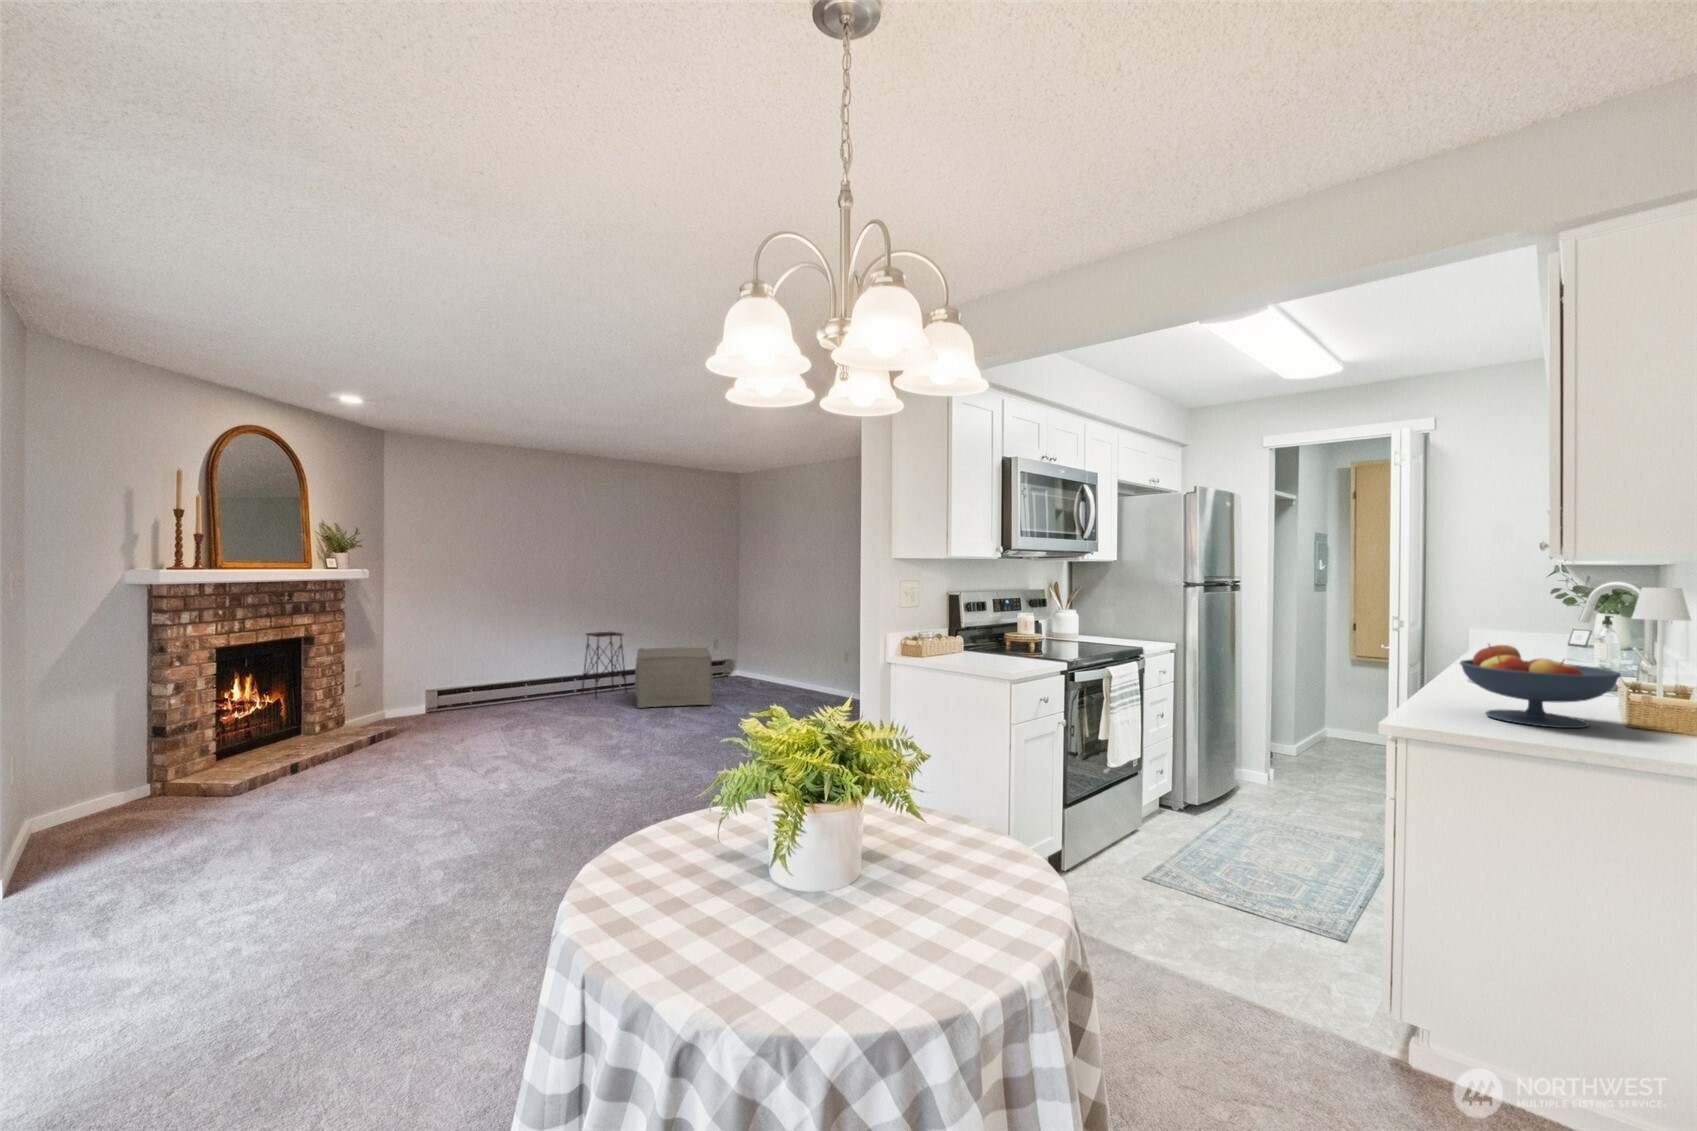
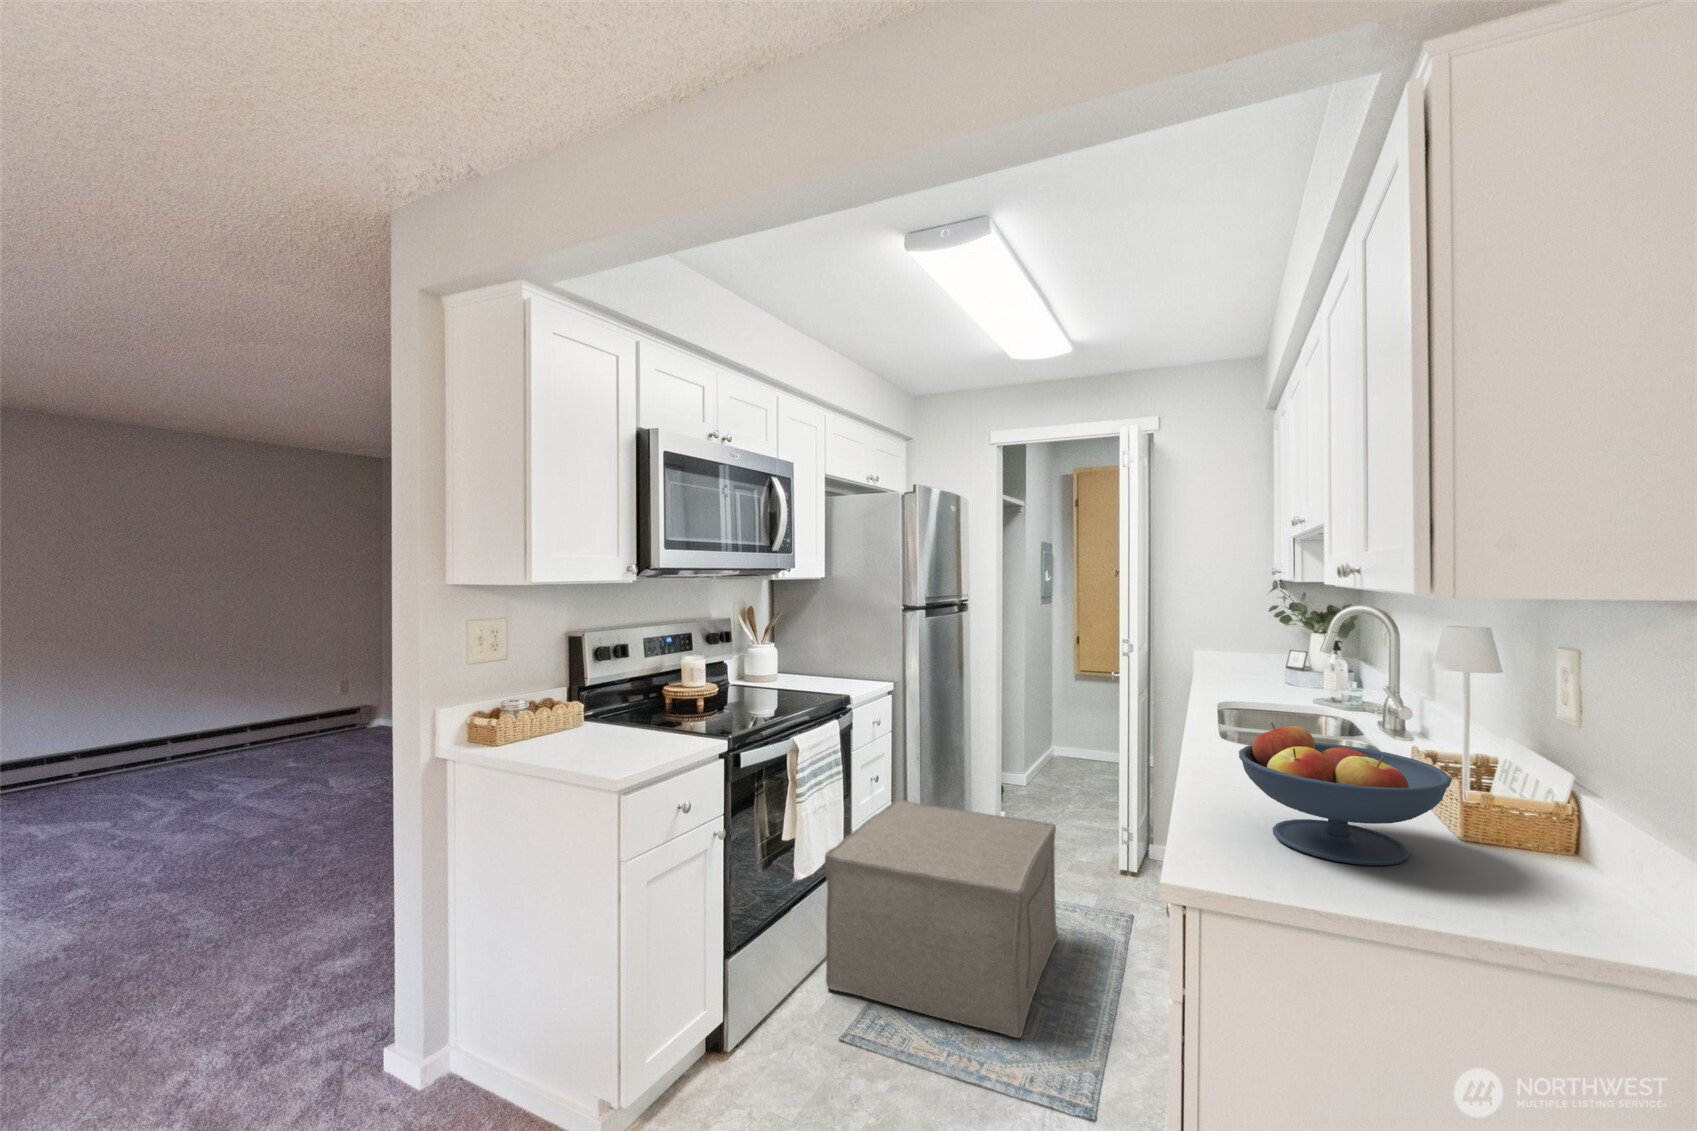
side table: present [582,632,627,697] -> none [78,681,165,787]
ottoman: present [635,647,712,708] -> present [825,799,1058,1038]

